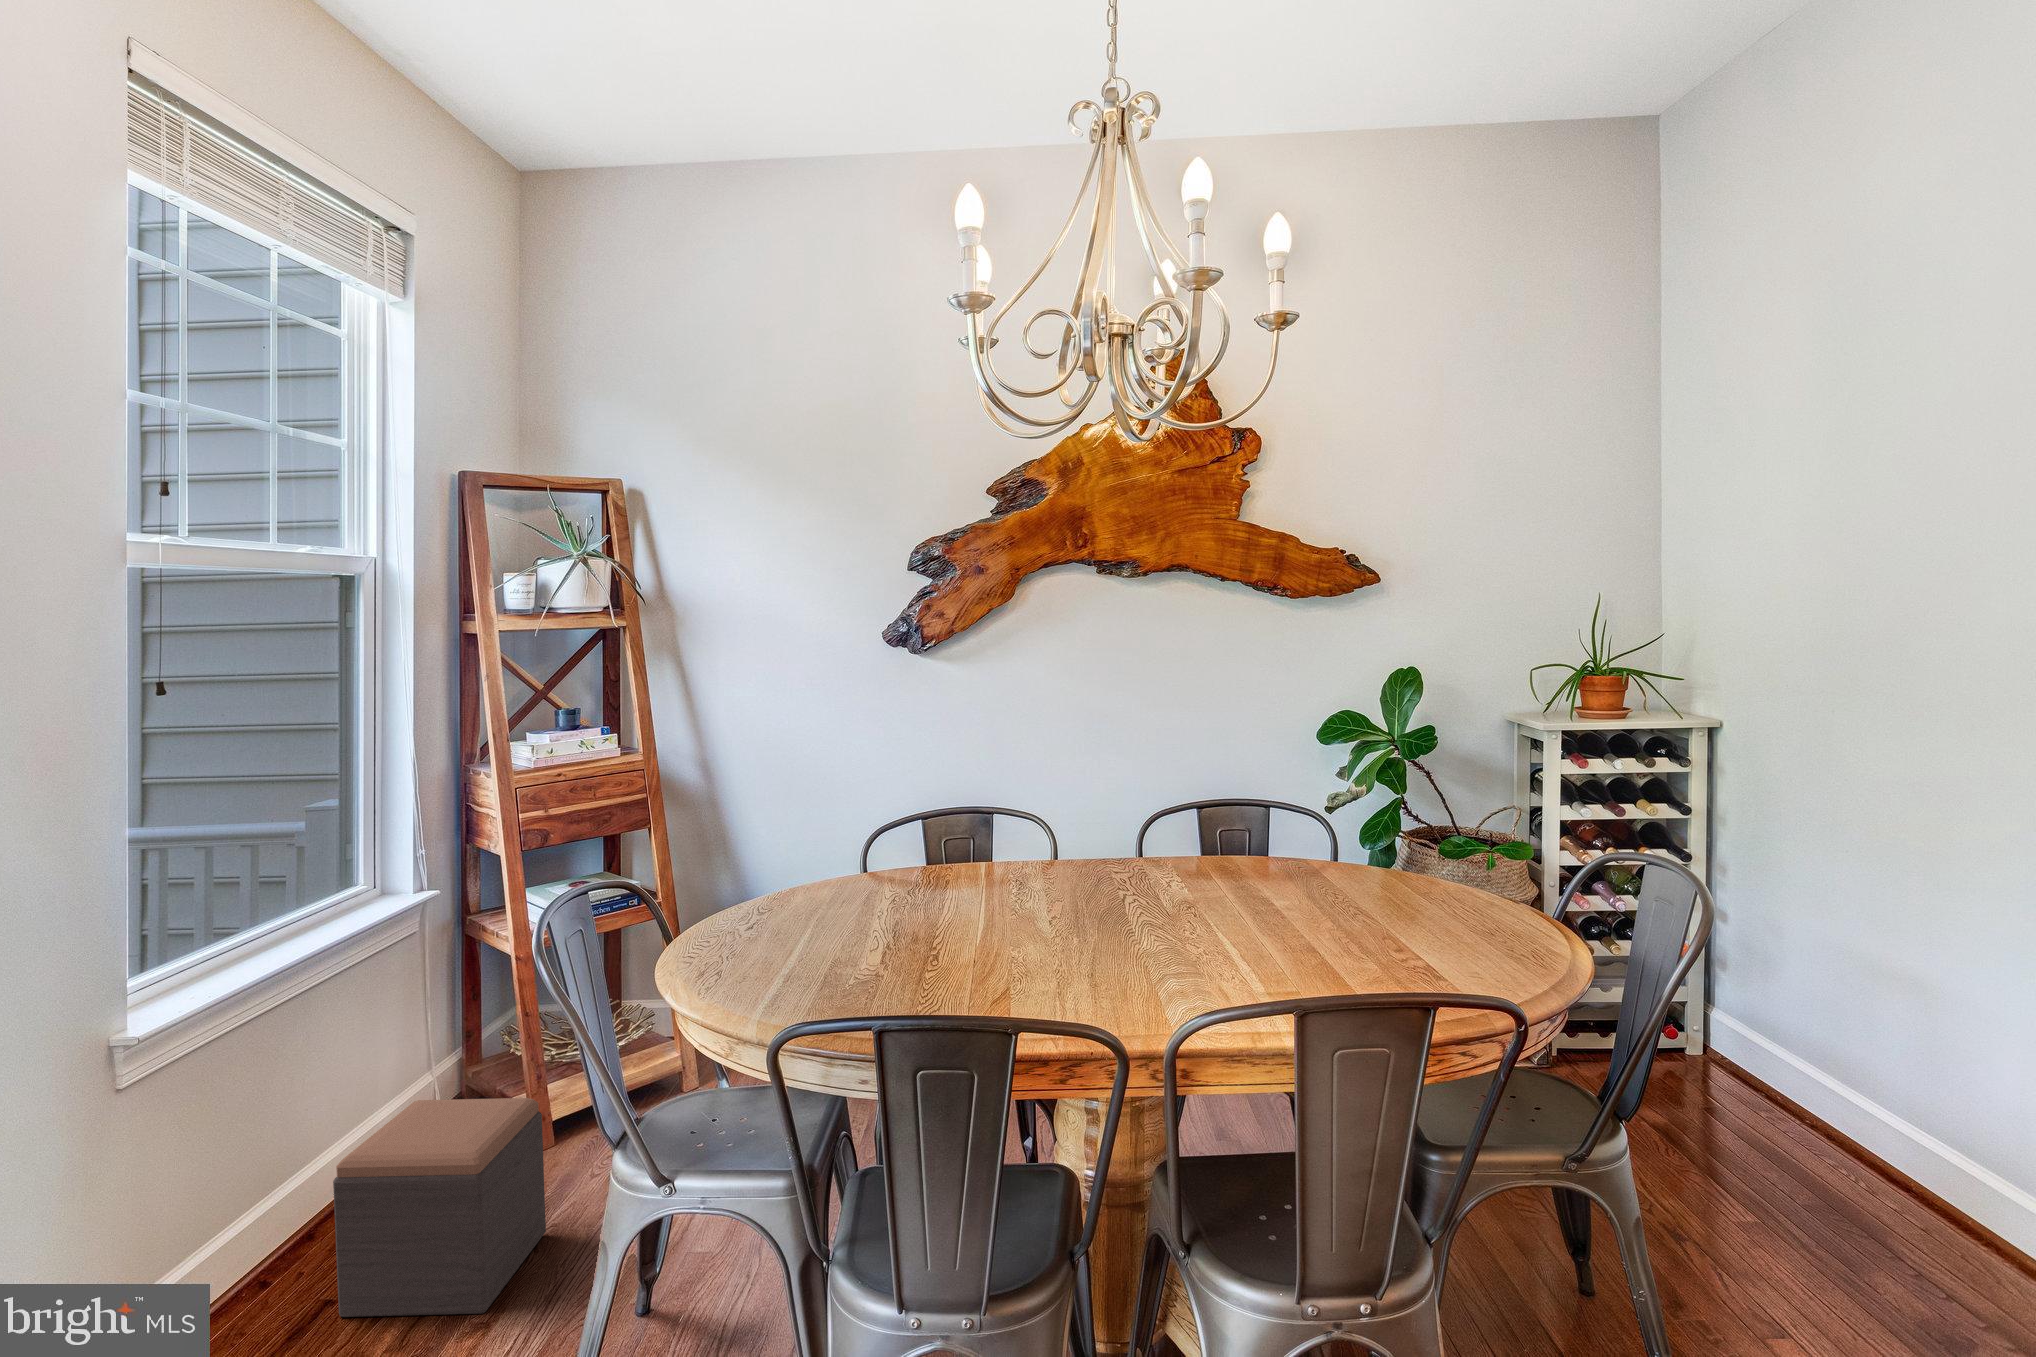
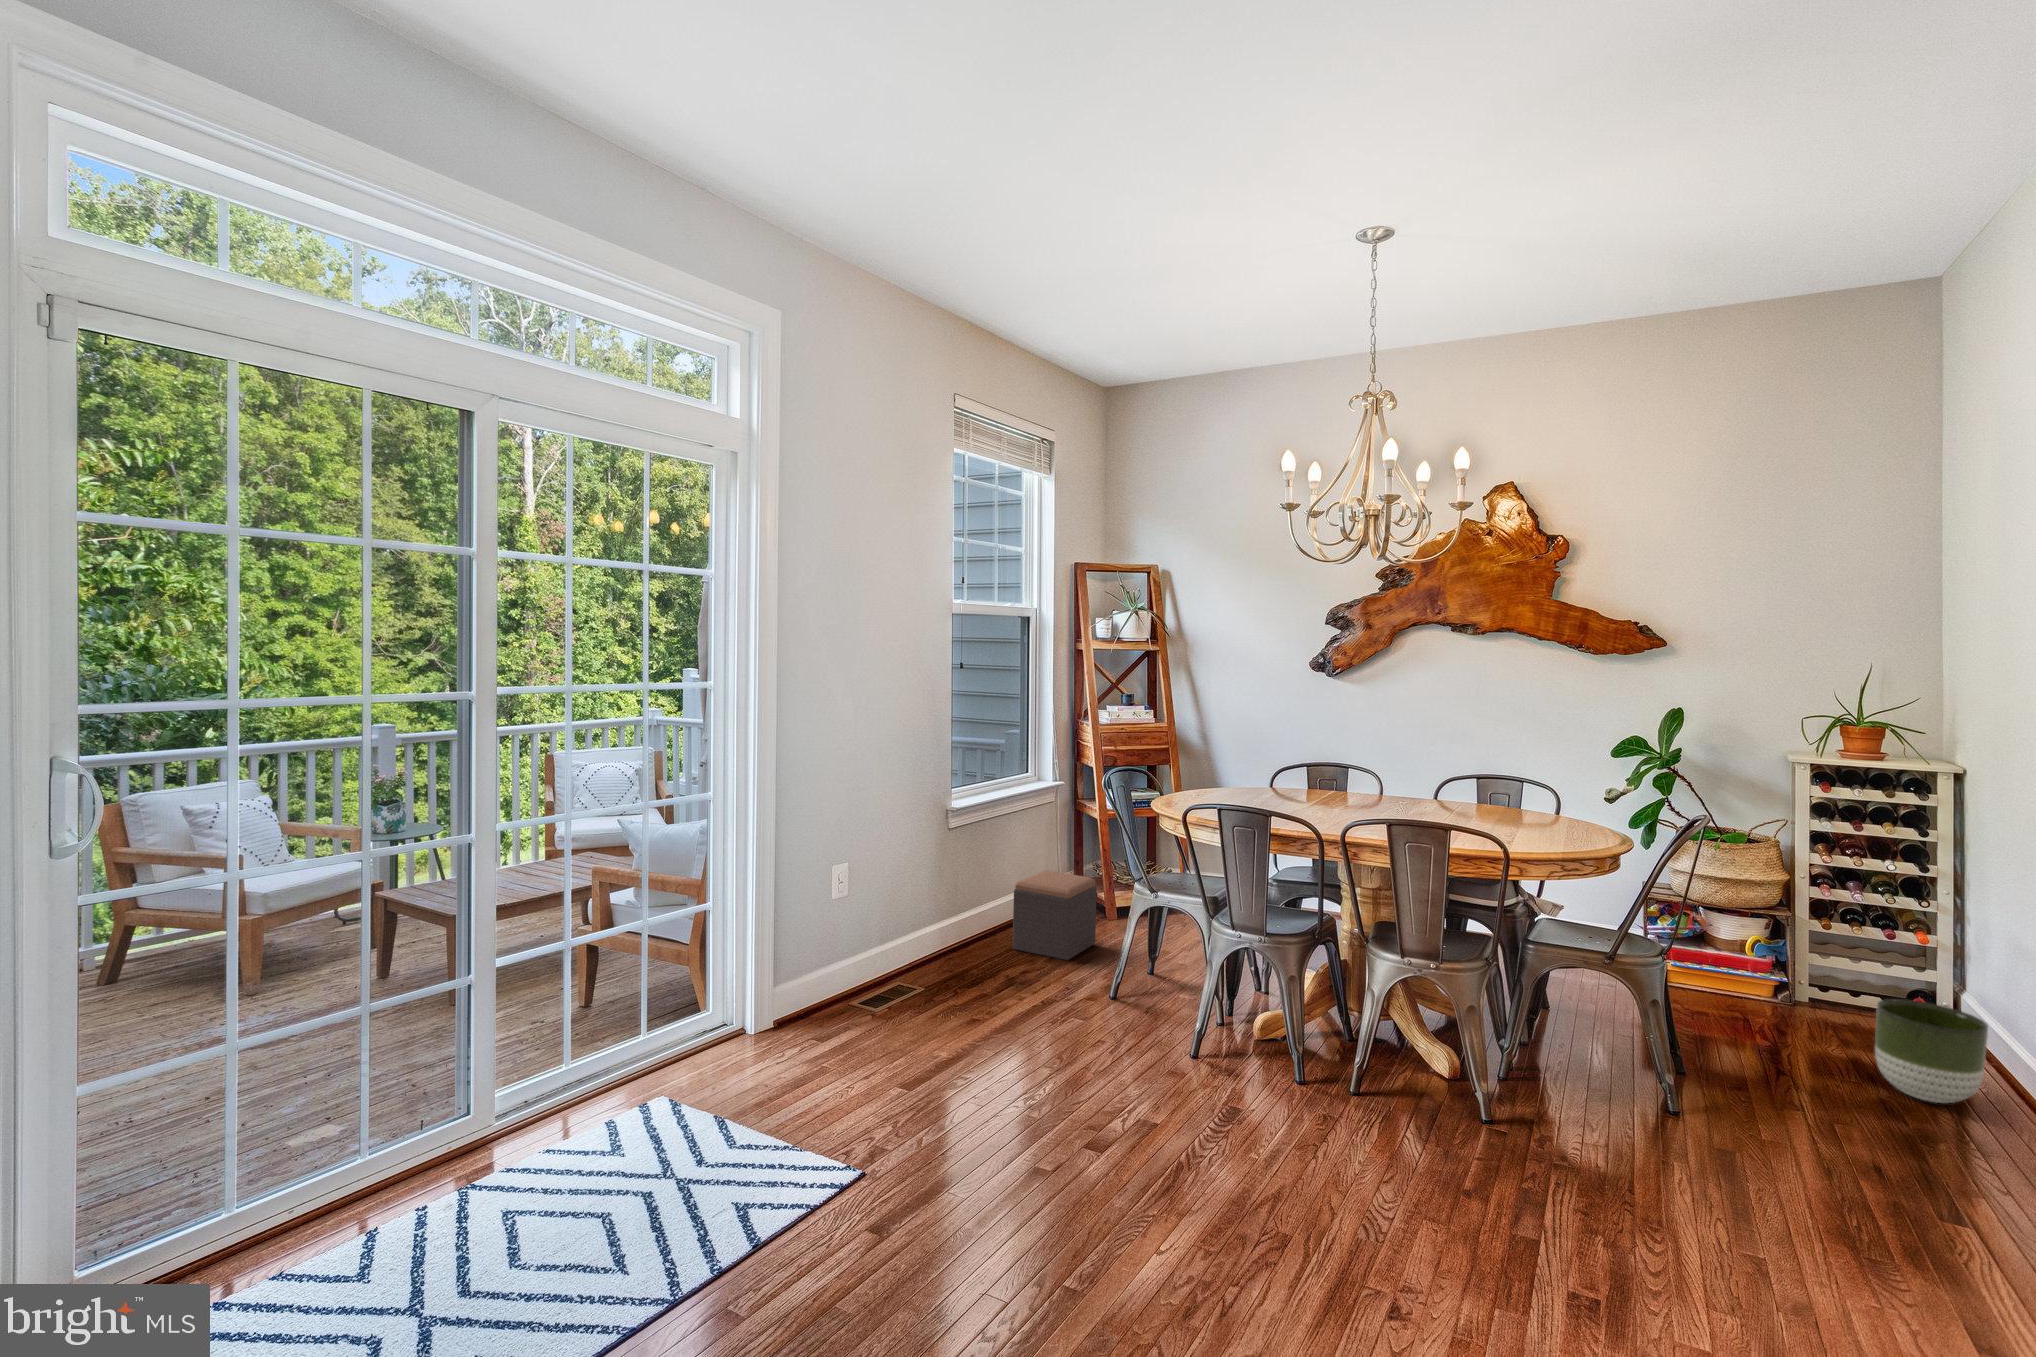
planter: none [1764,1040,1911,1189] -> present [1875,999,1988,1103]

